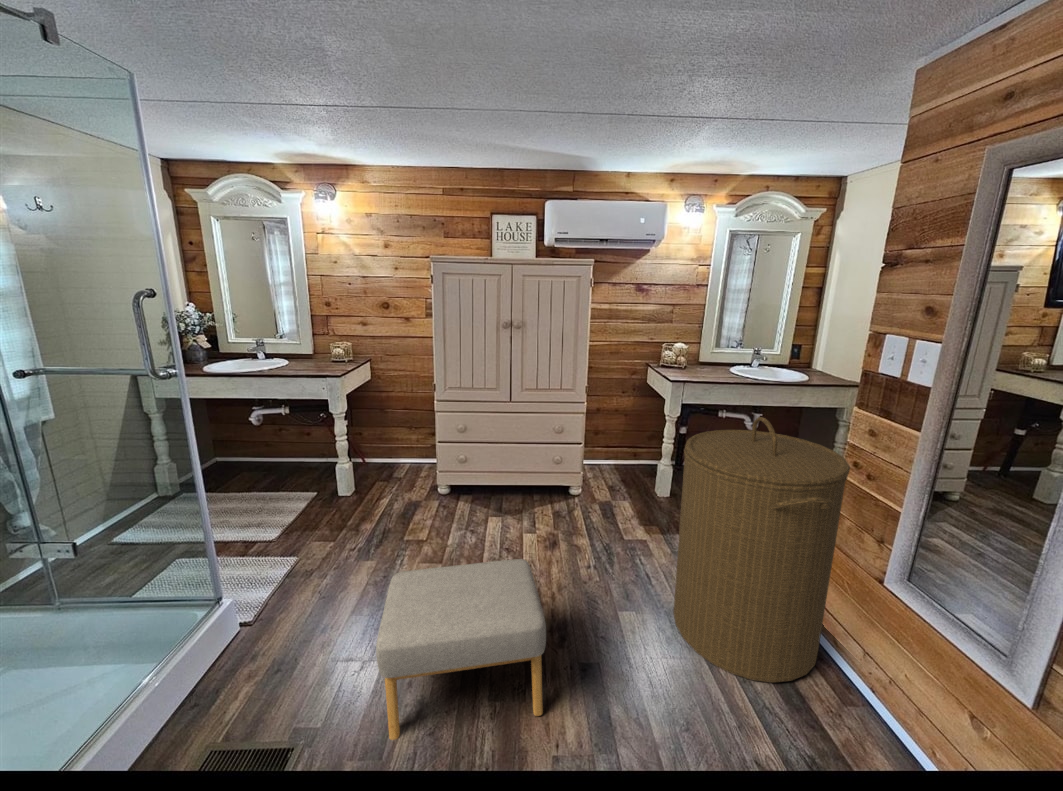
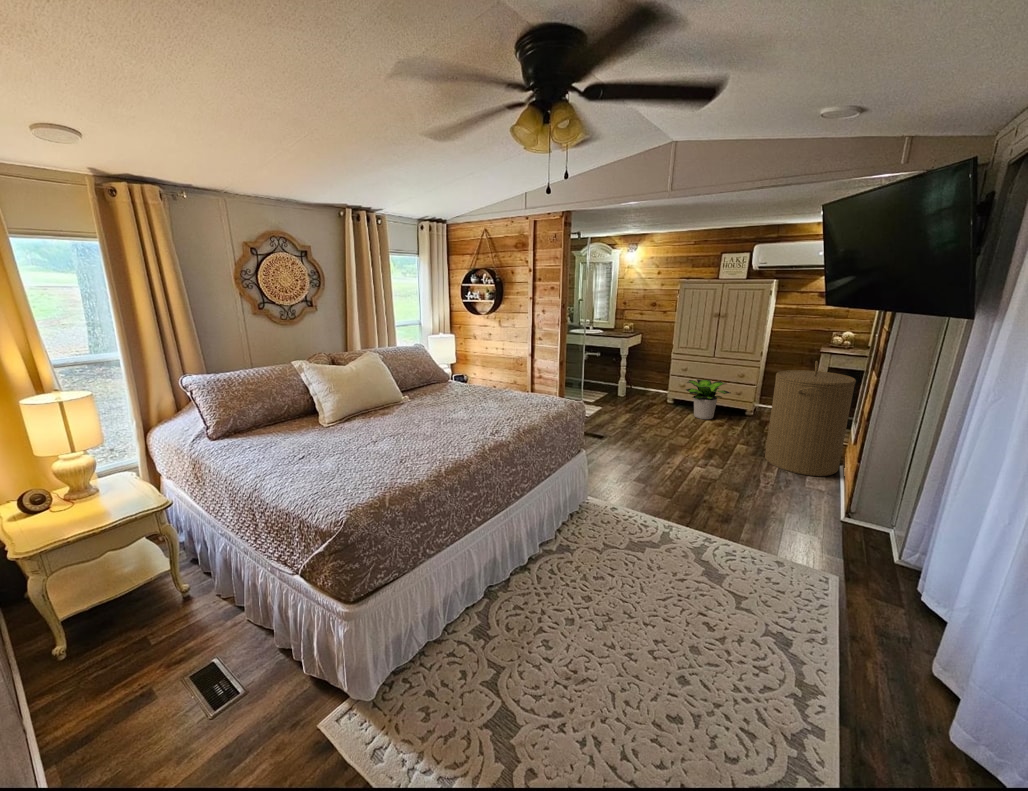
potted plant: none [471,443,554,525] -> present [686,379,731,419]
footstool: present [376,559,546,740] -> none [636,404,696,455]

